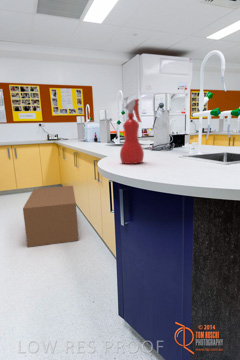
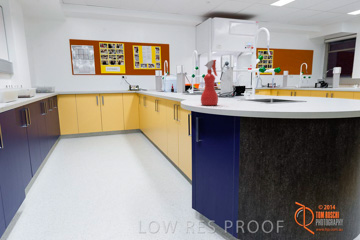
cardboard box: present [23,186,79,247] -> none [115,128,159,176]

